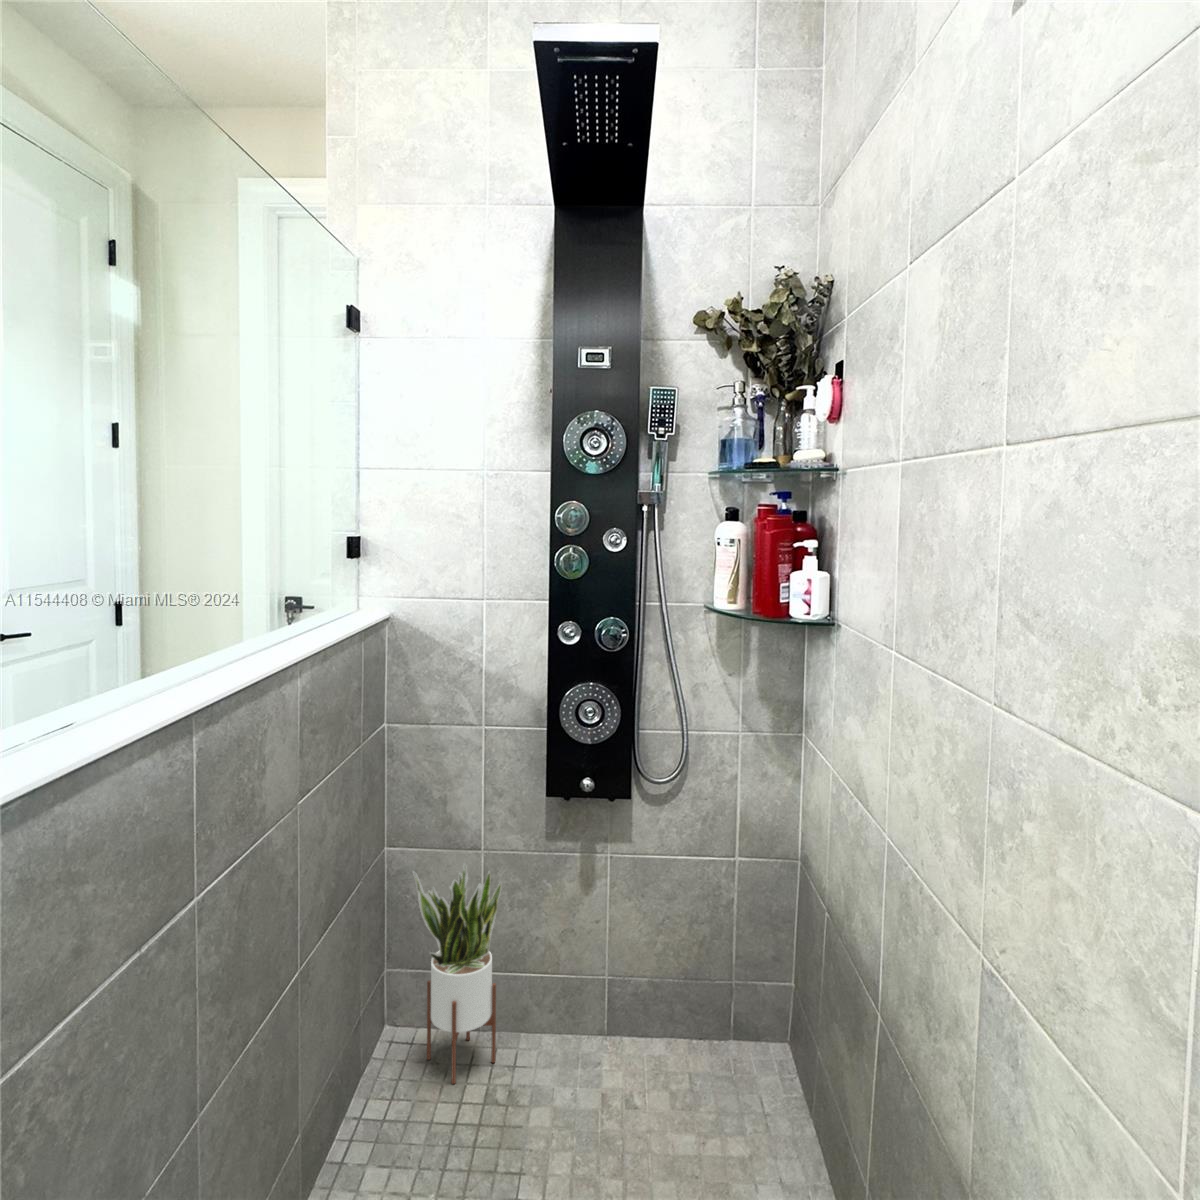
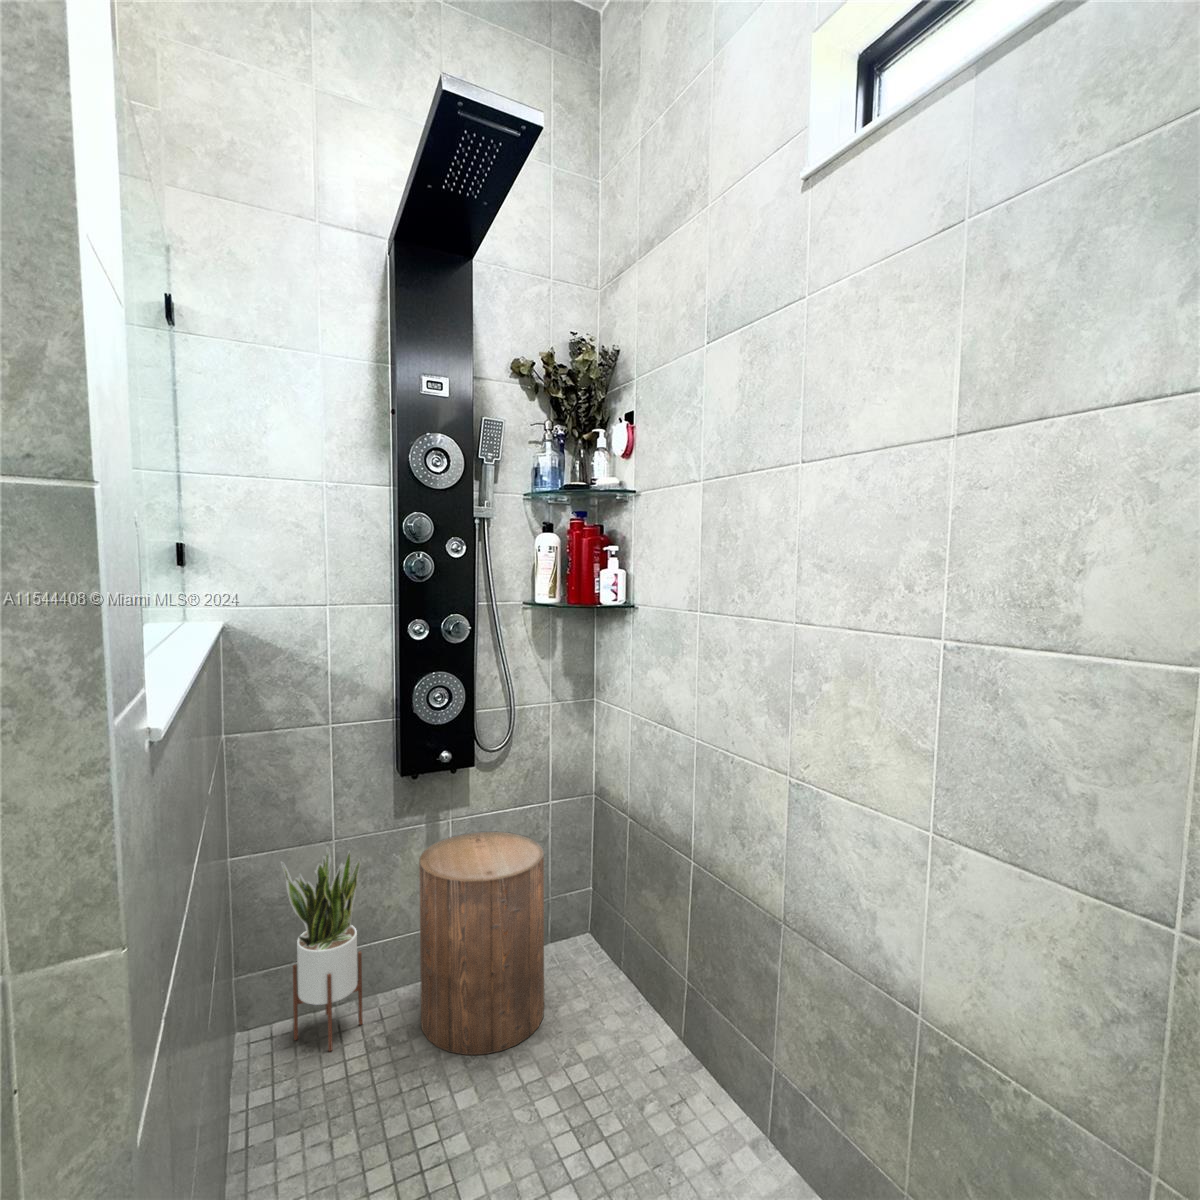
stool: none [550,875,699,1149] -> present [419,831,544,1055]

